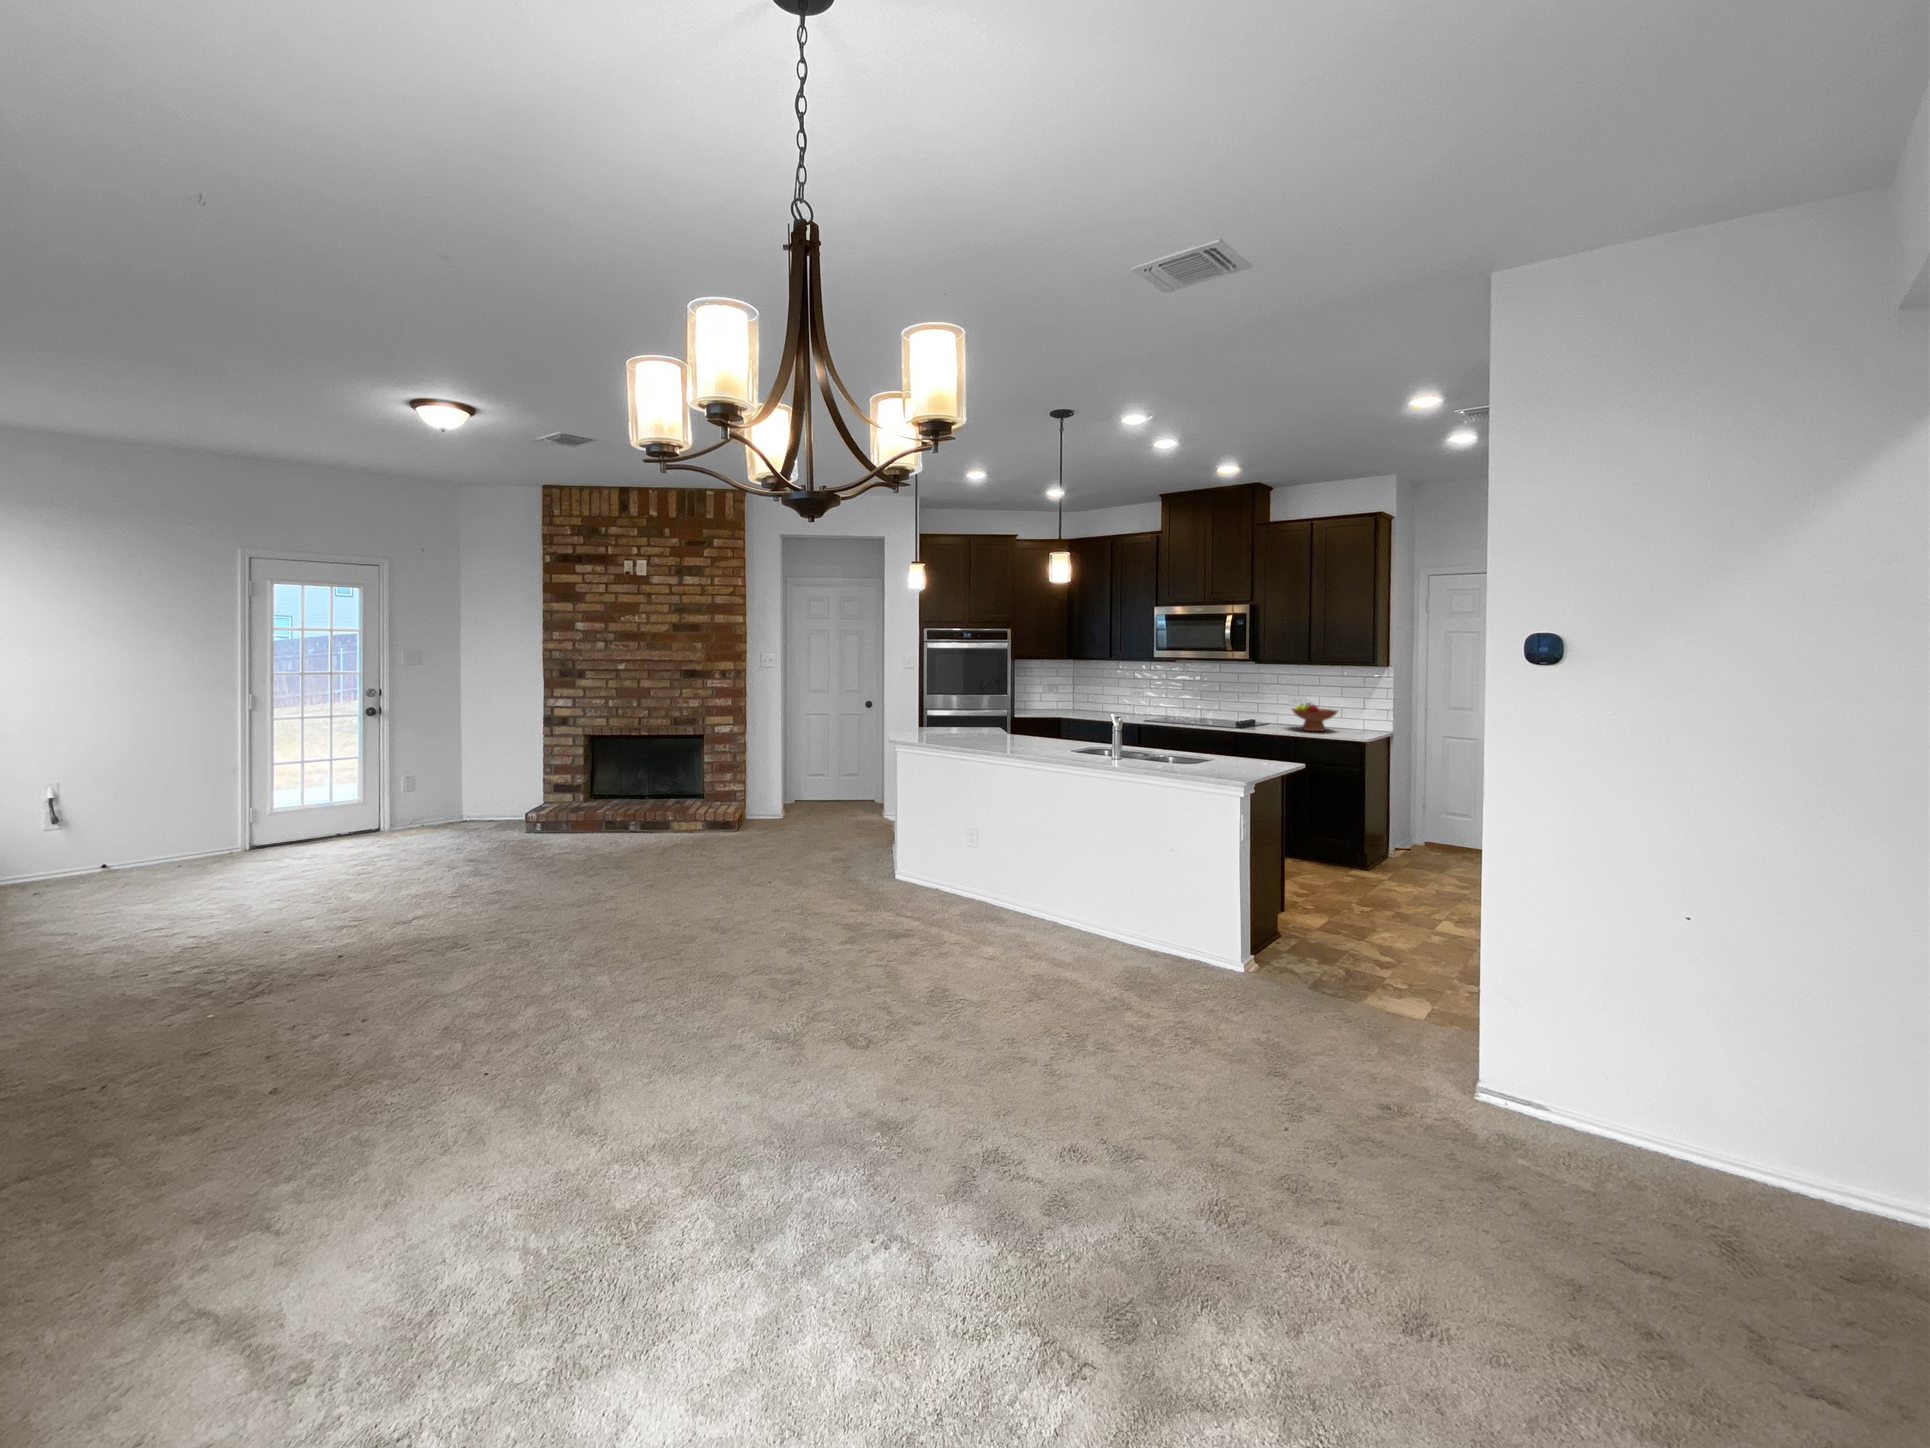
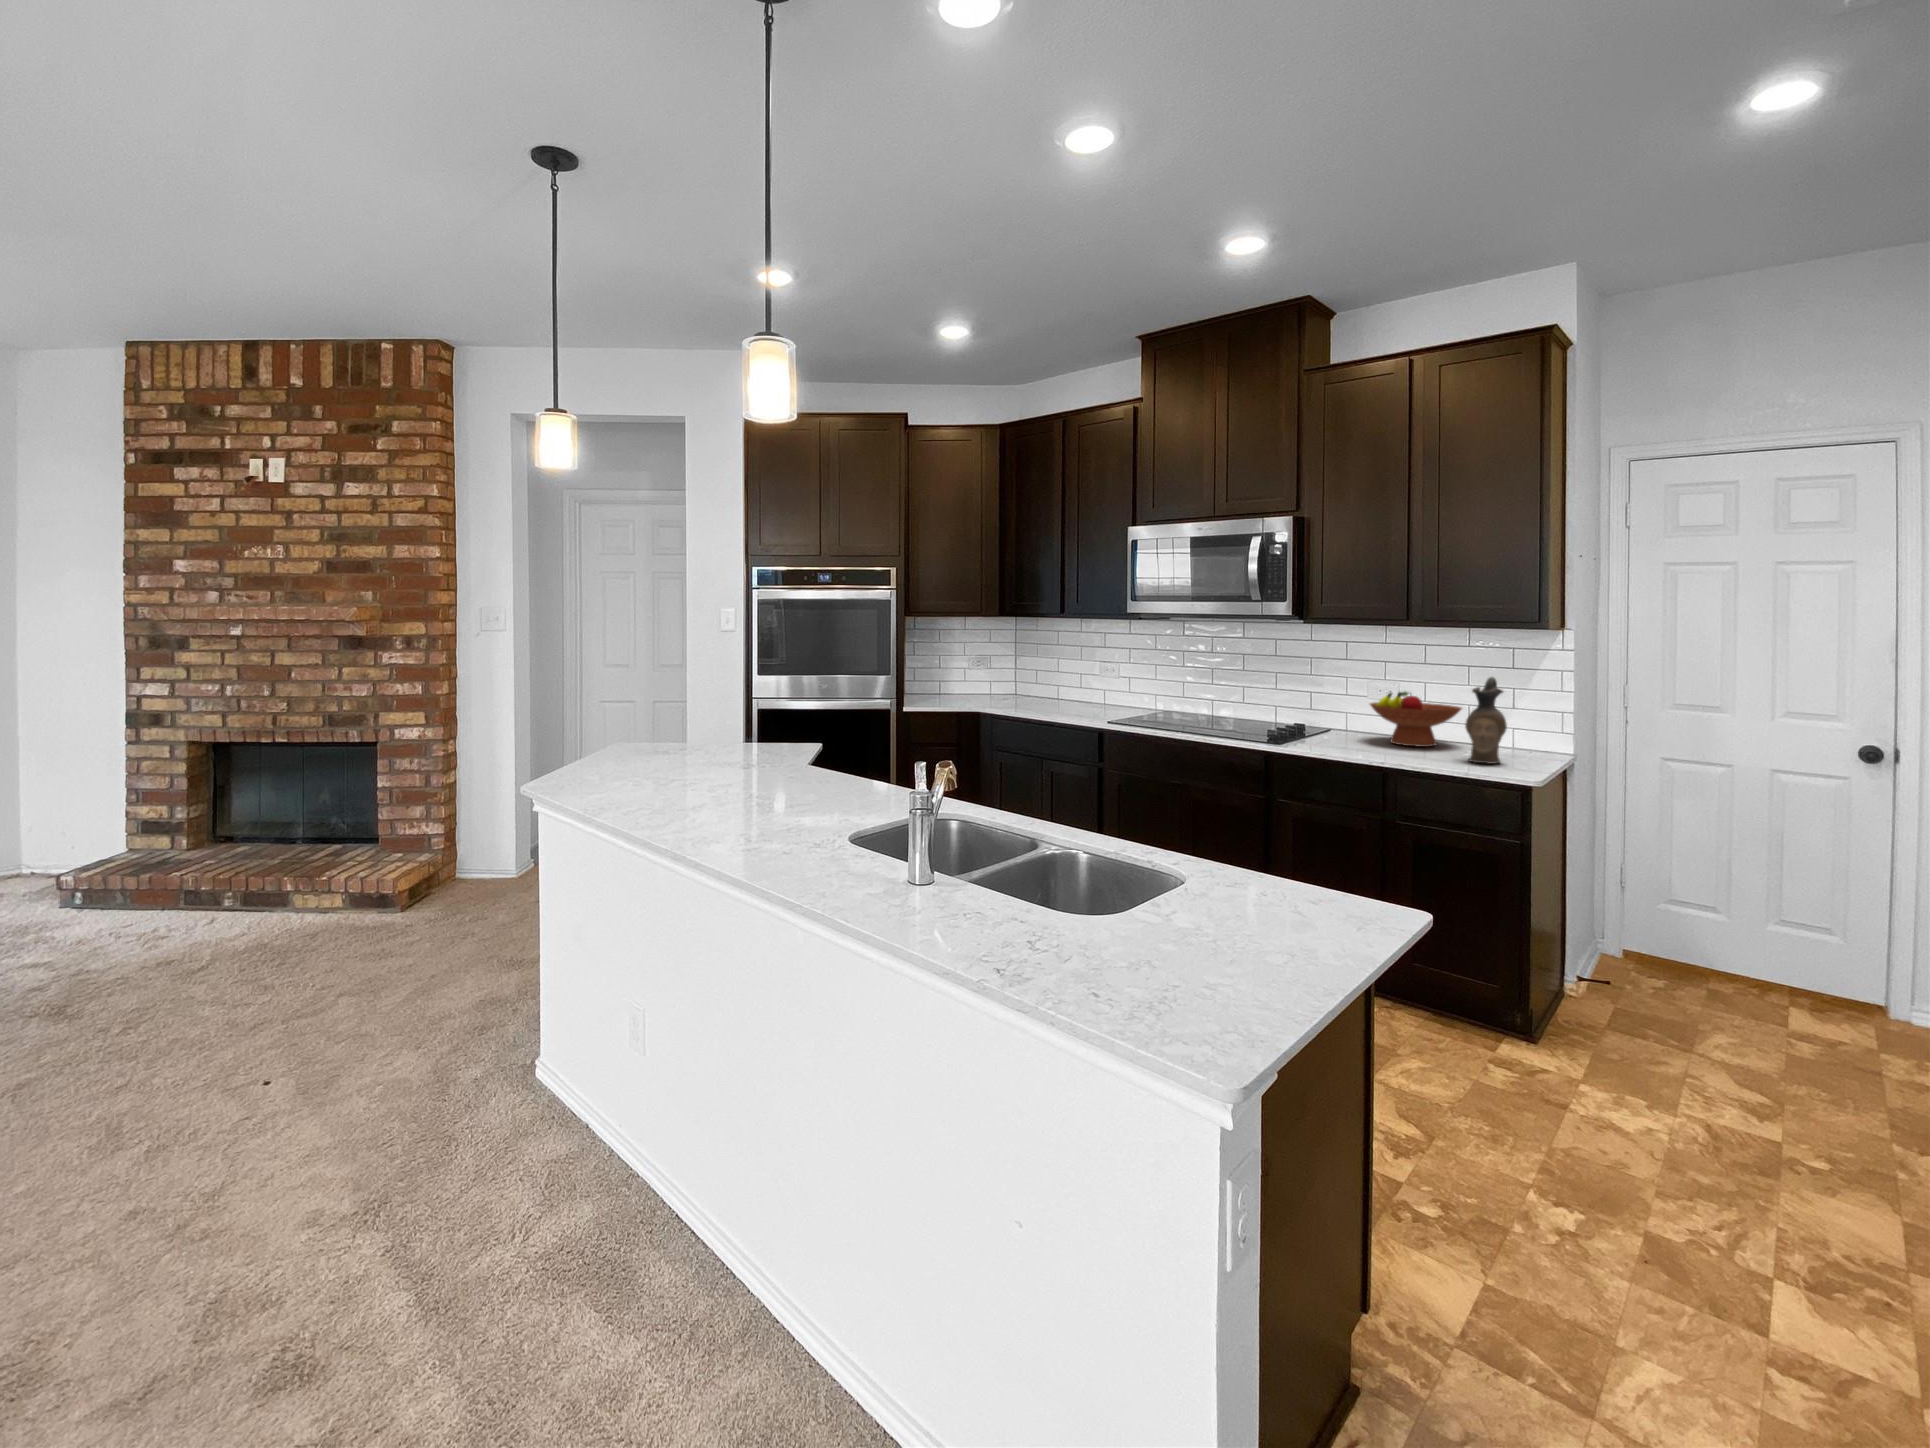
ceramic pitcher: none [1341,695,1361,739] -> present [1465,677,1507,764]

